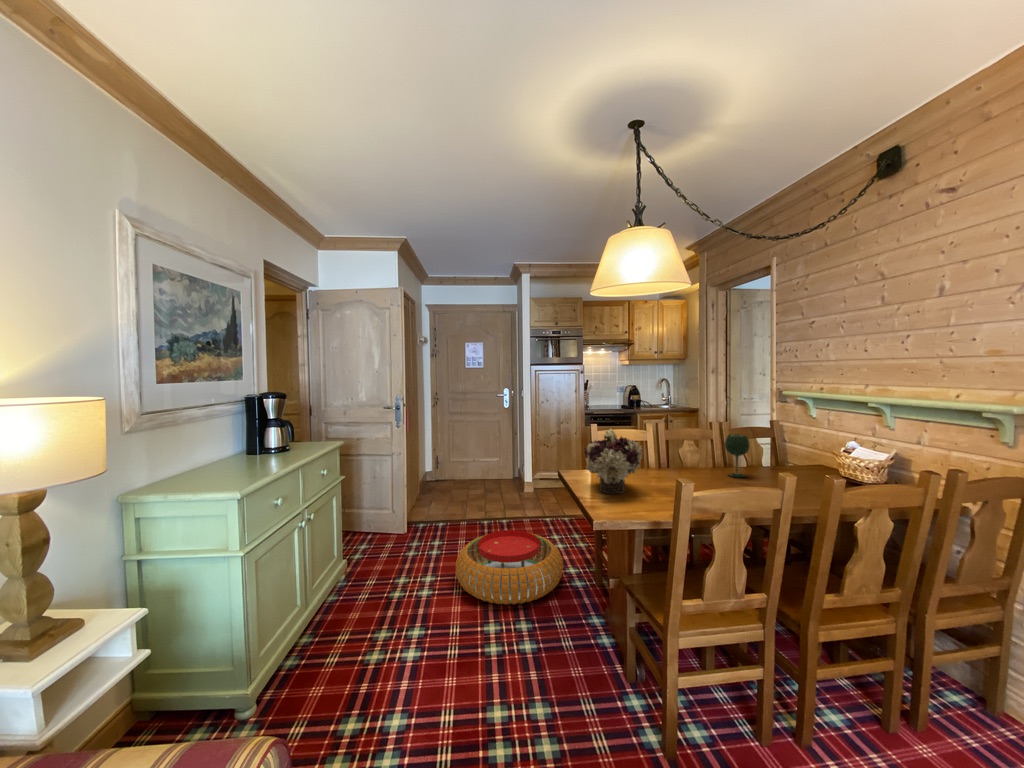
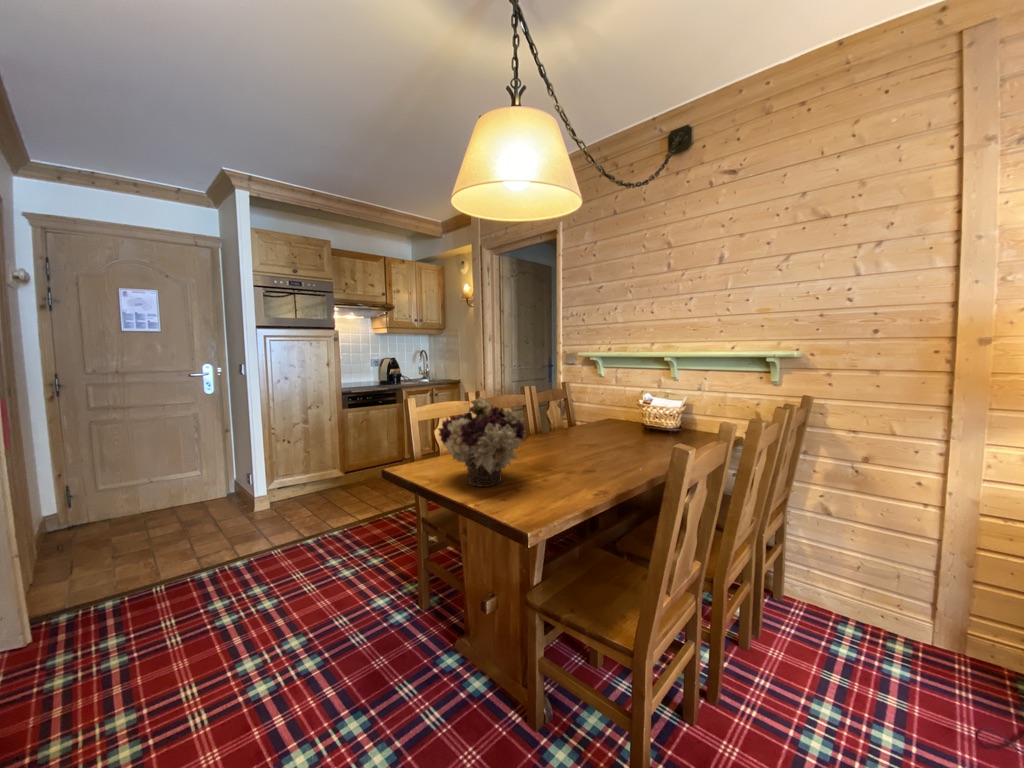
wine glass: present [725,434,750,477] -> none [564,396,587,441]
pouf: present [456,530,563,605] -> none [182,569,380,718]

